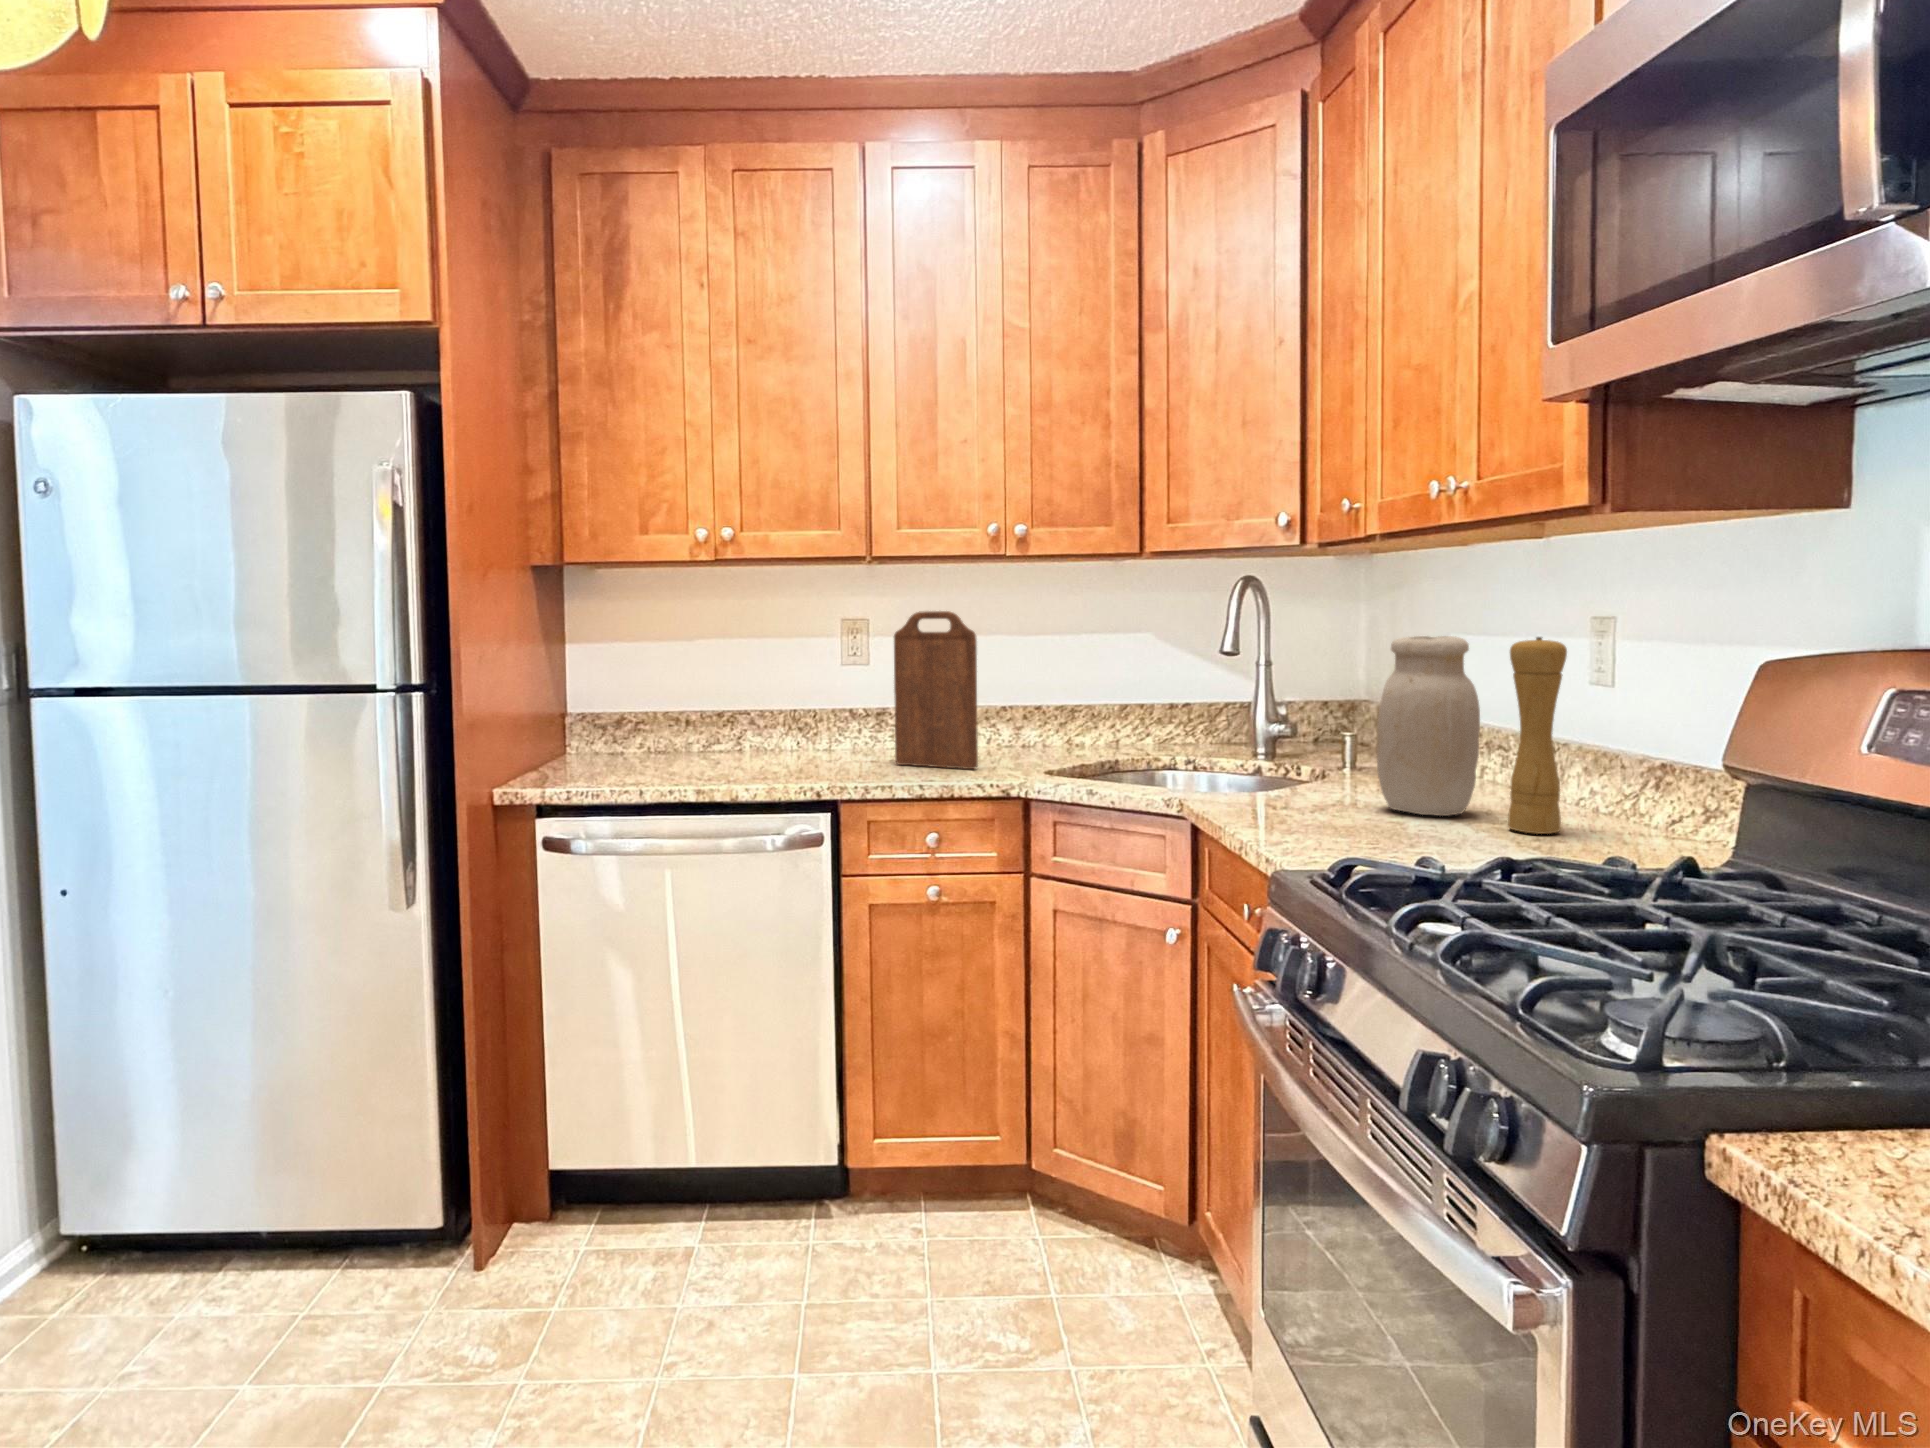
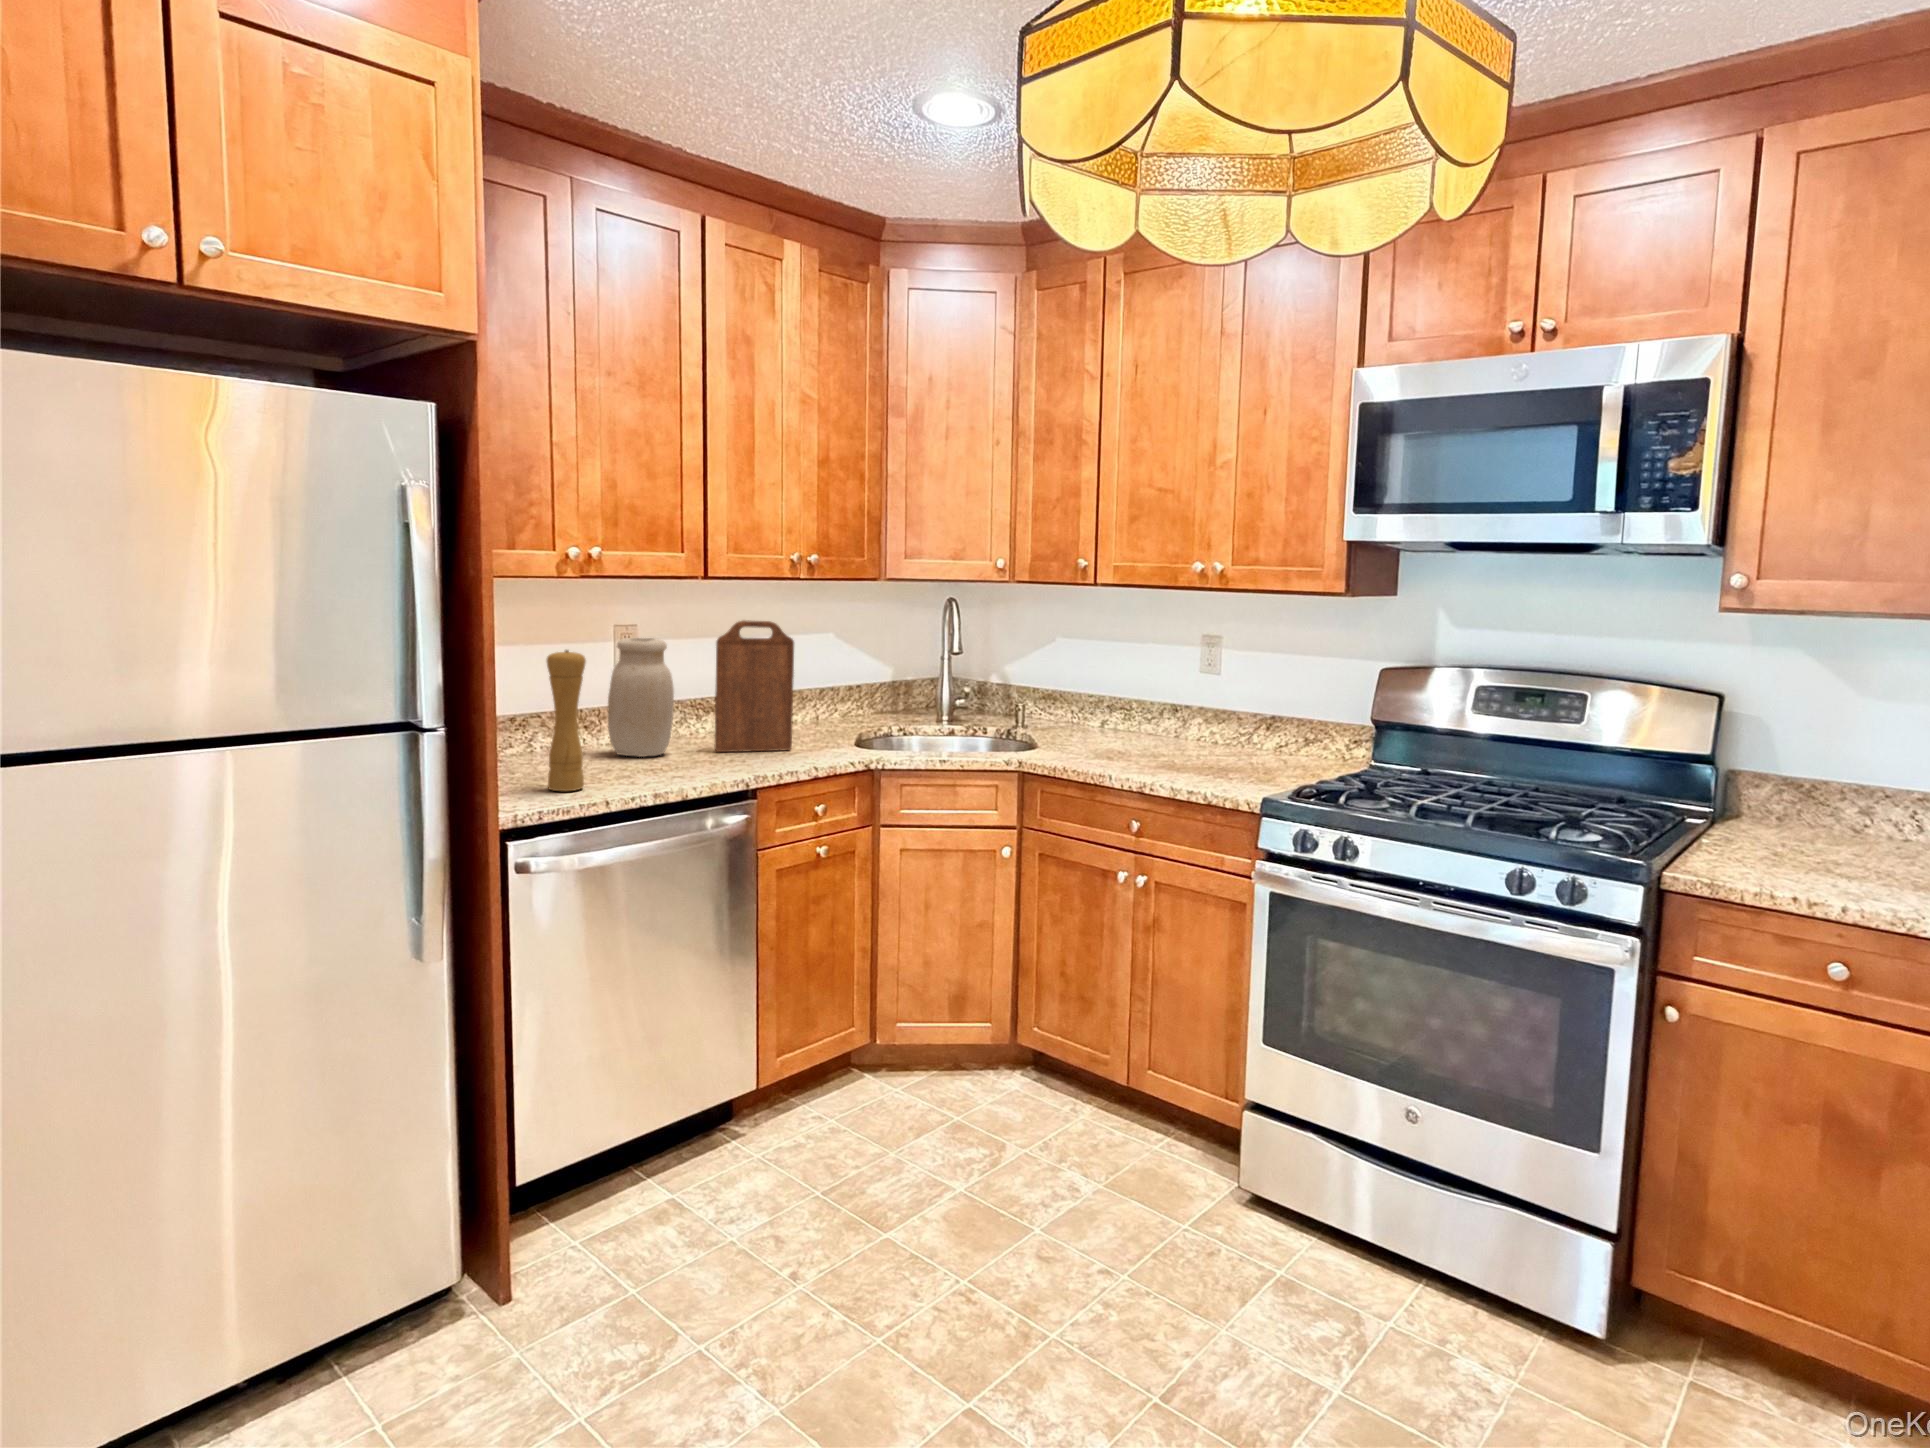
jar: present [1377,636,1480,816] -> present [608,638,674,757]
pepper mill: present [1508,637,1567,834] -> present [547,650,586,791]

